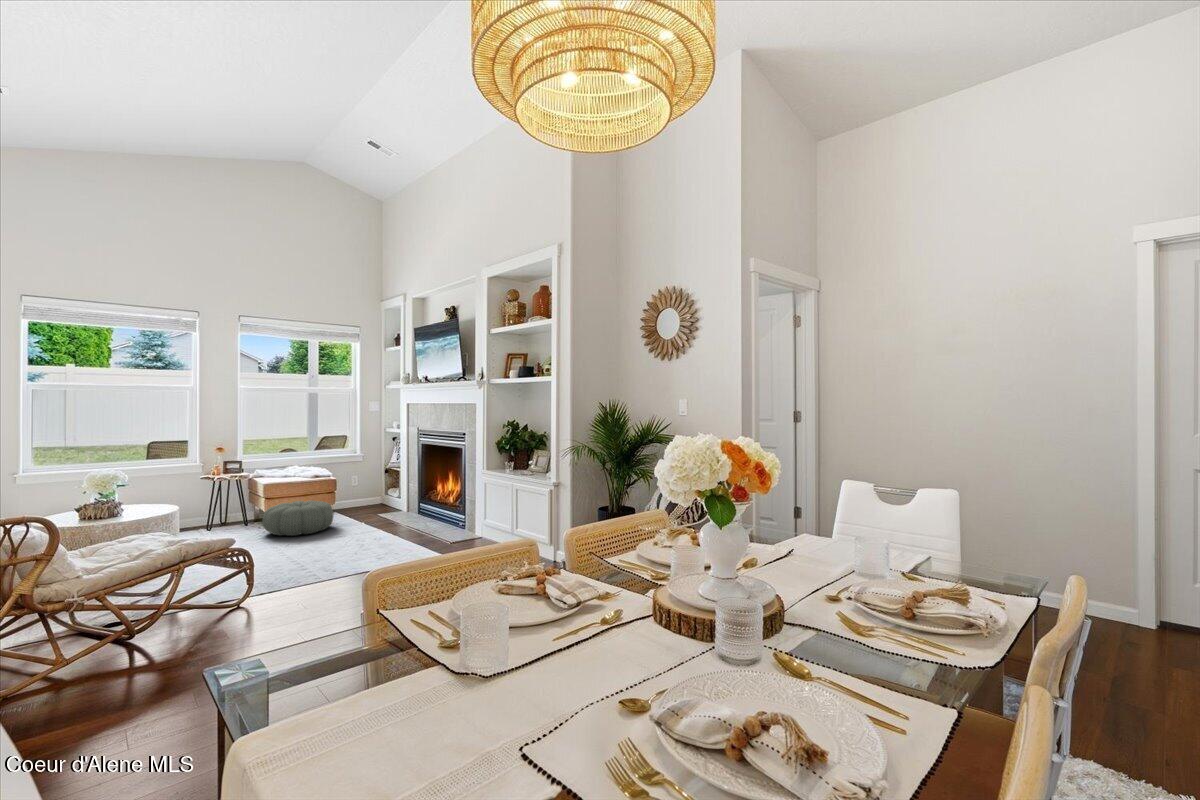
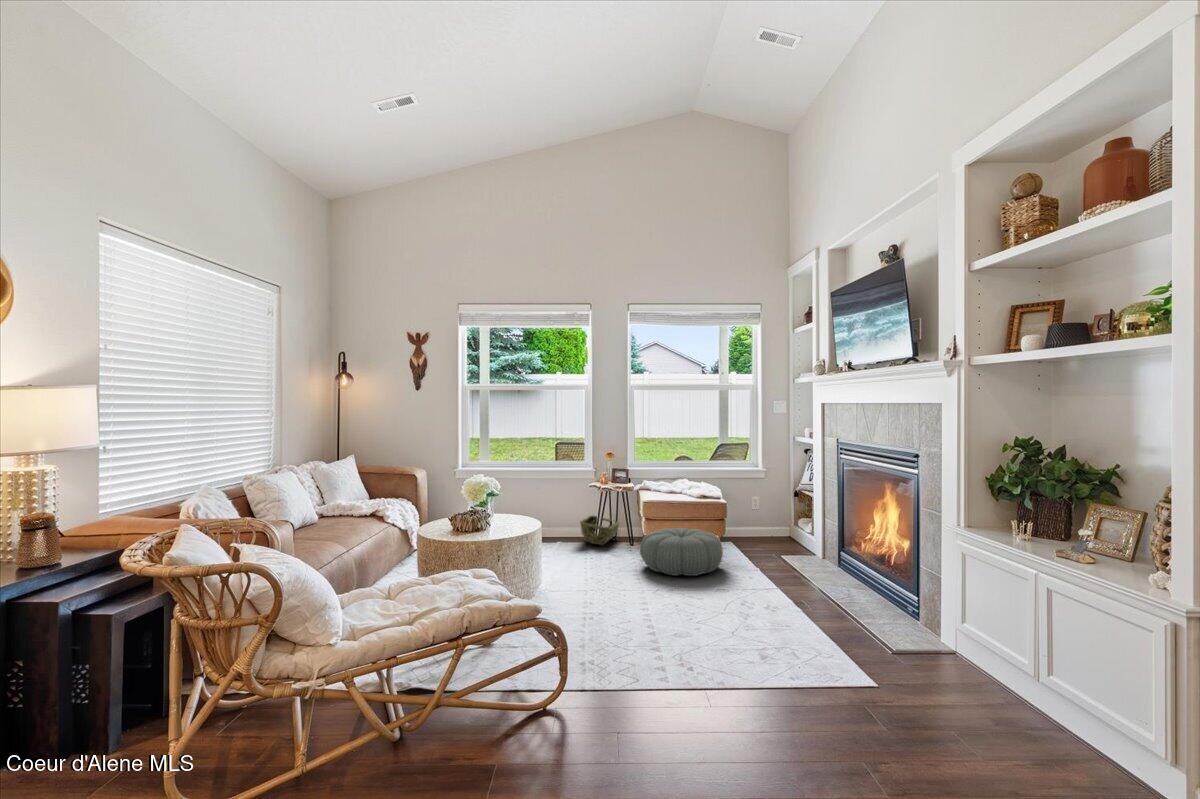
woven basket: none [195,504,233,528] -> present [580,515,619,545]

